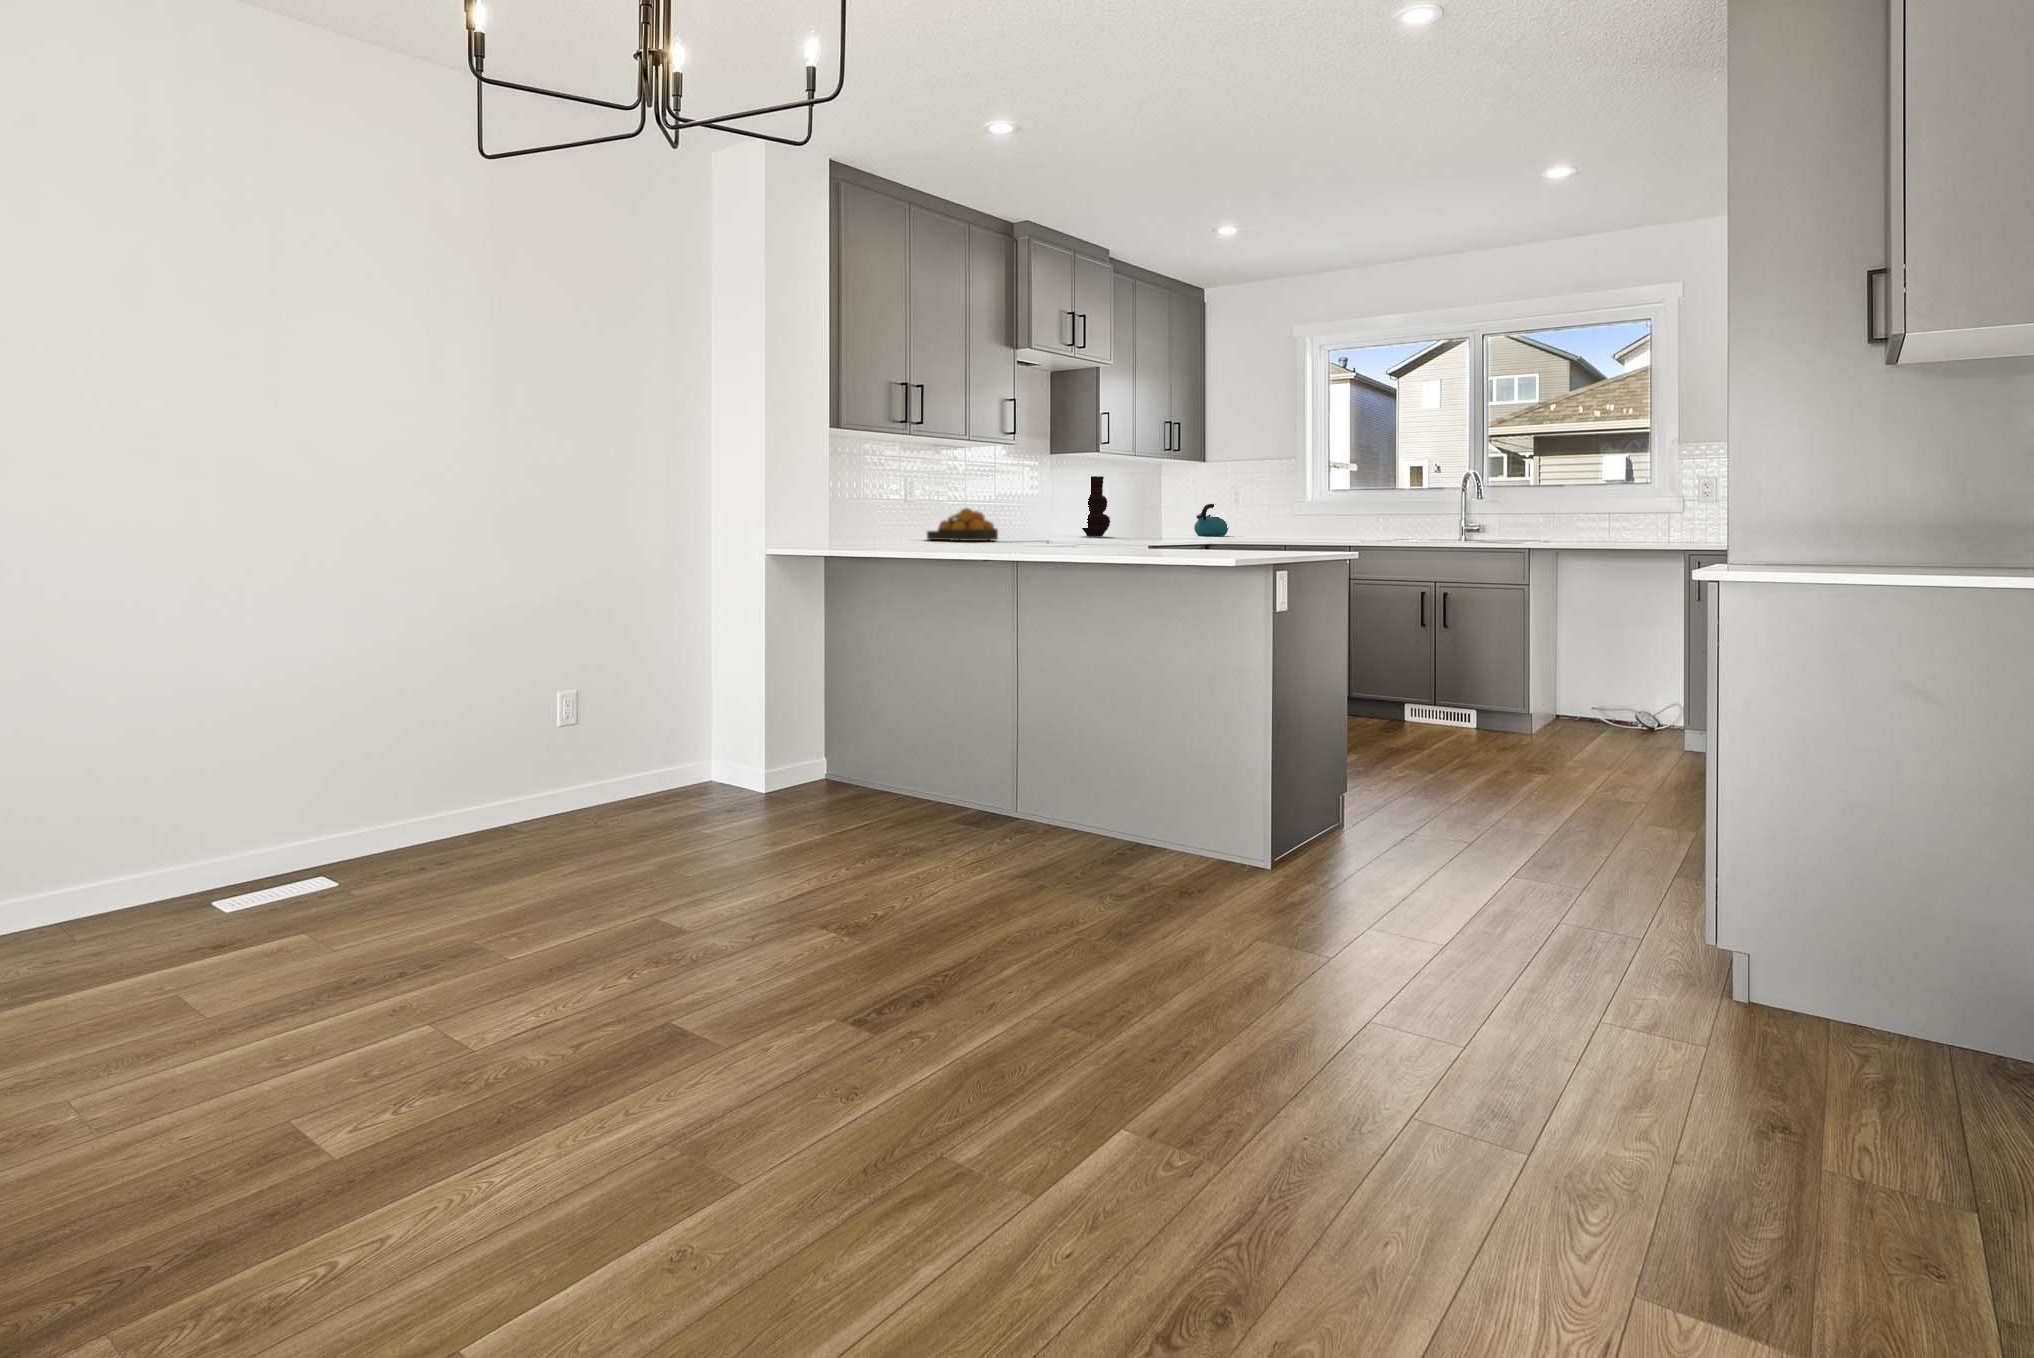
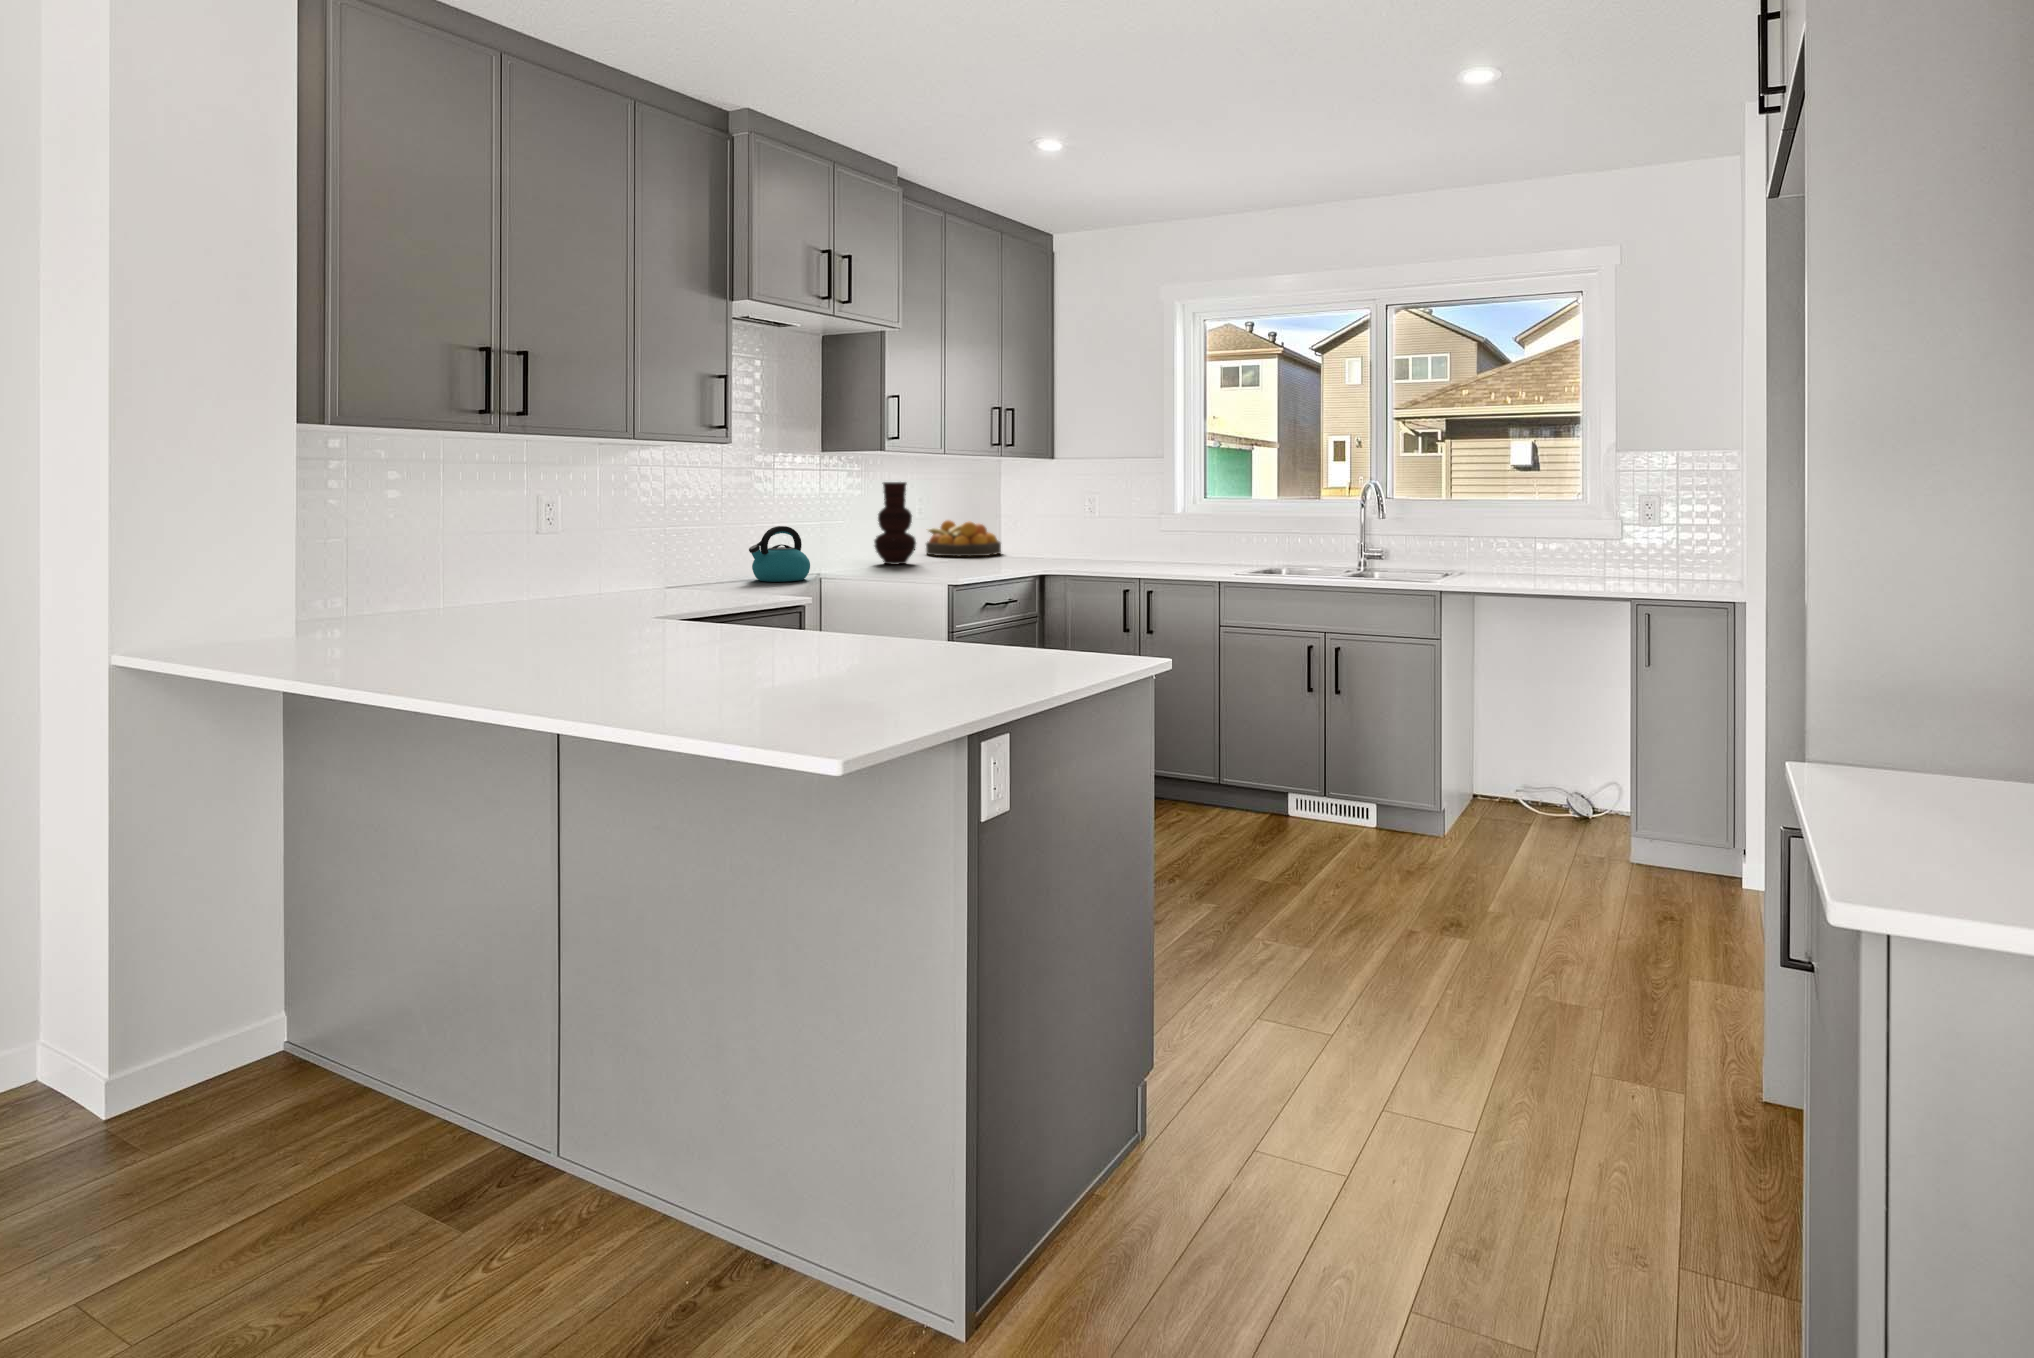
kettle: present [1194,504,1228,536] -> present [749,526,810,582]
fruit bowl: present [927,508,998,541] -> present [926,520,1001,556]

